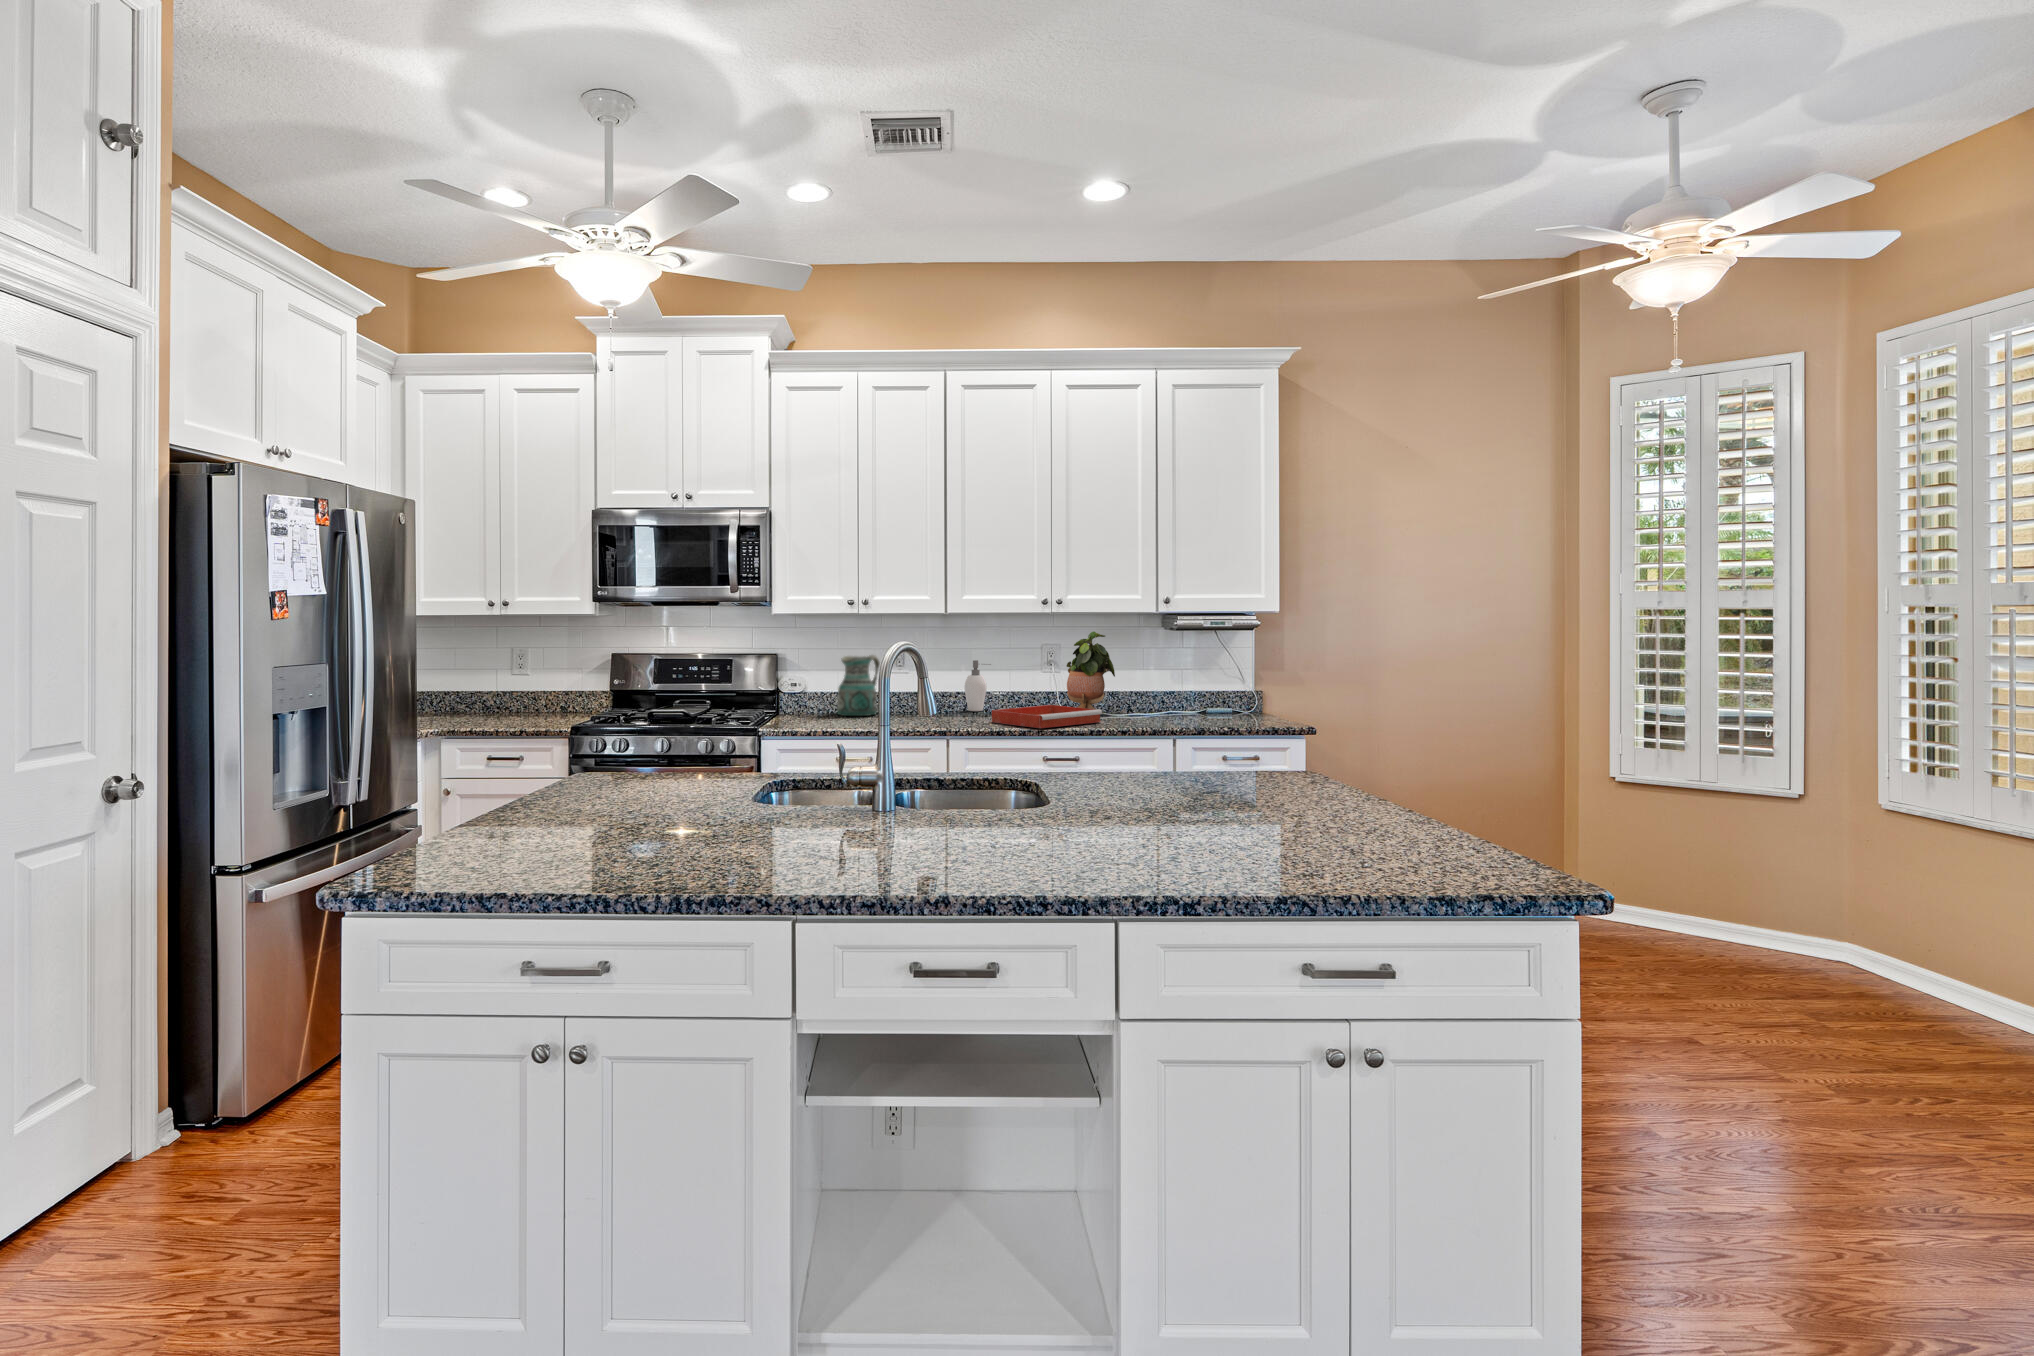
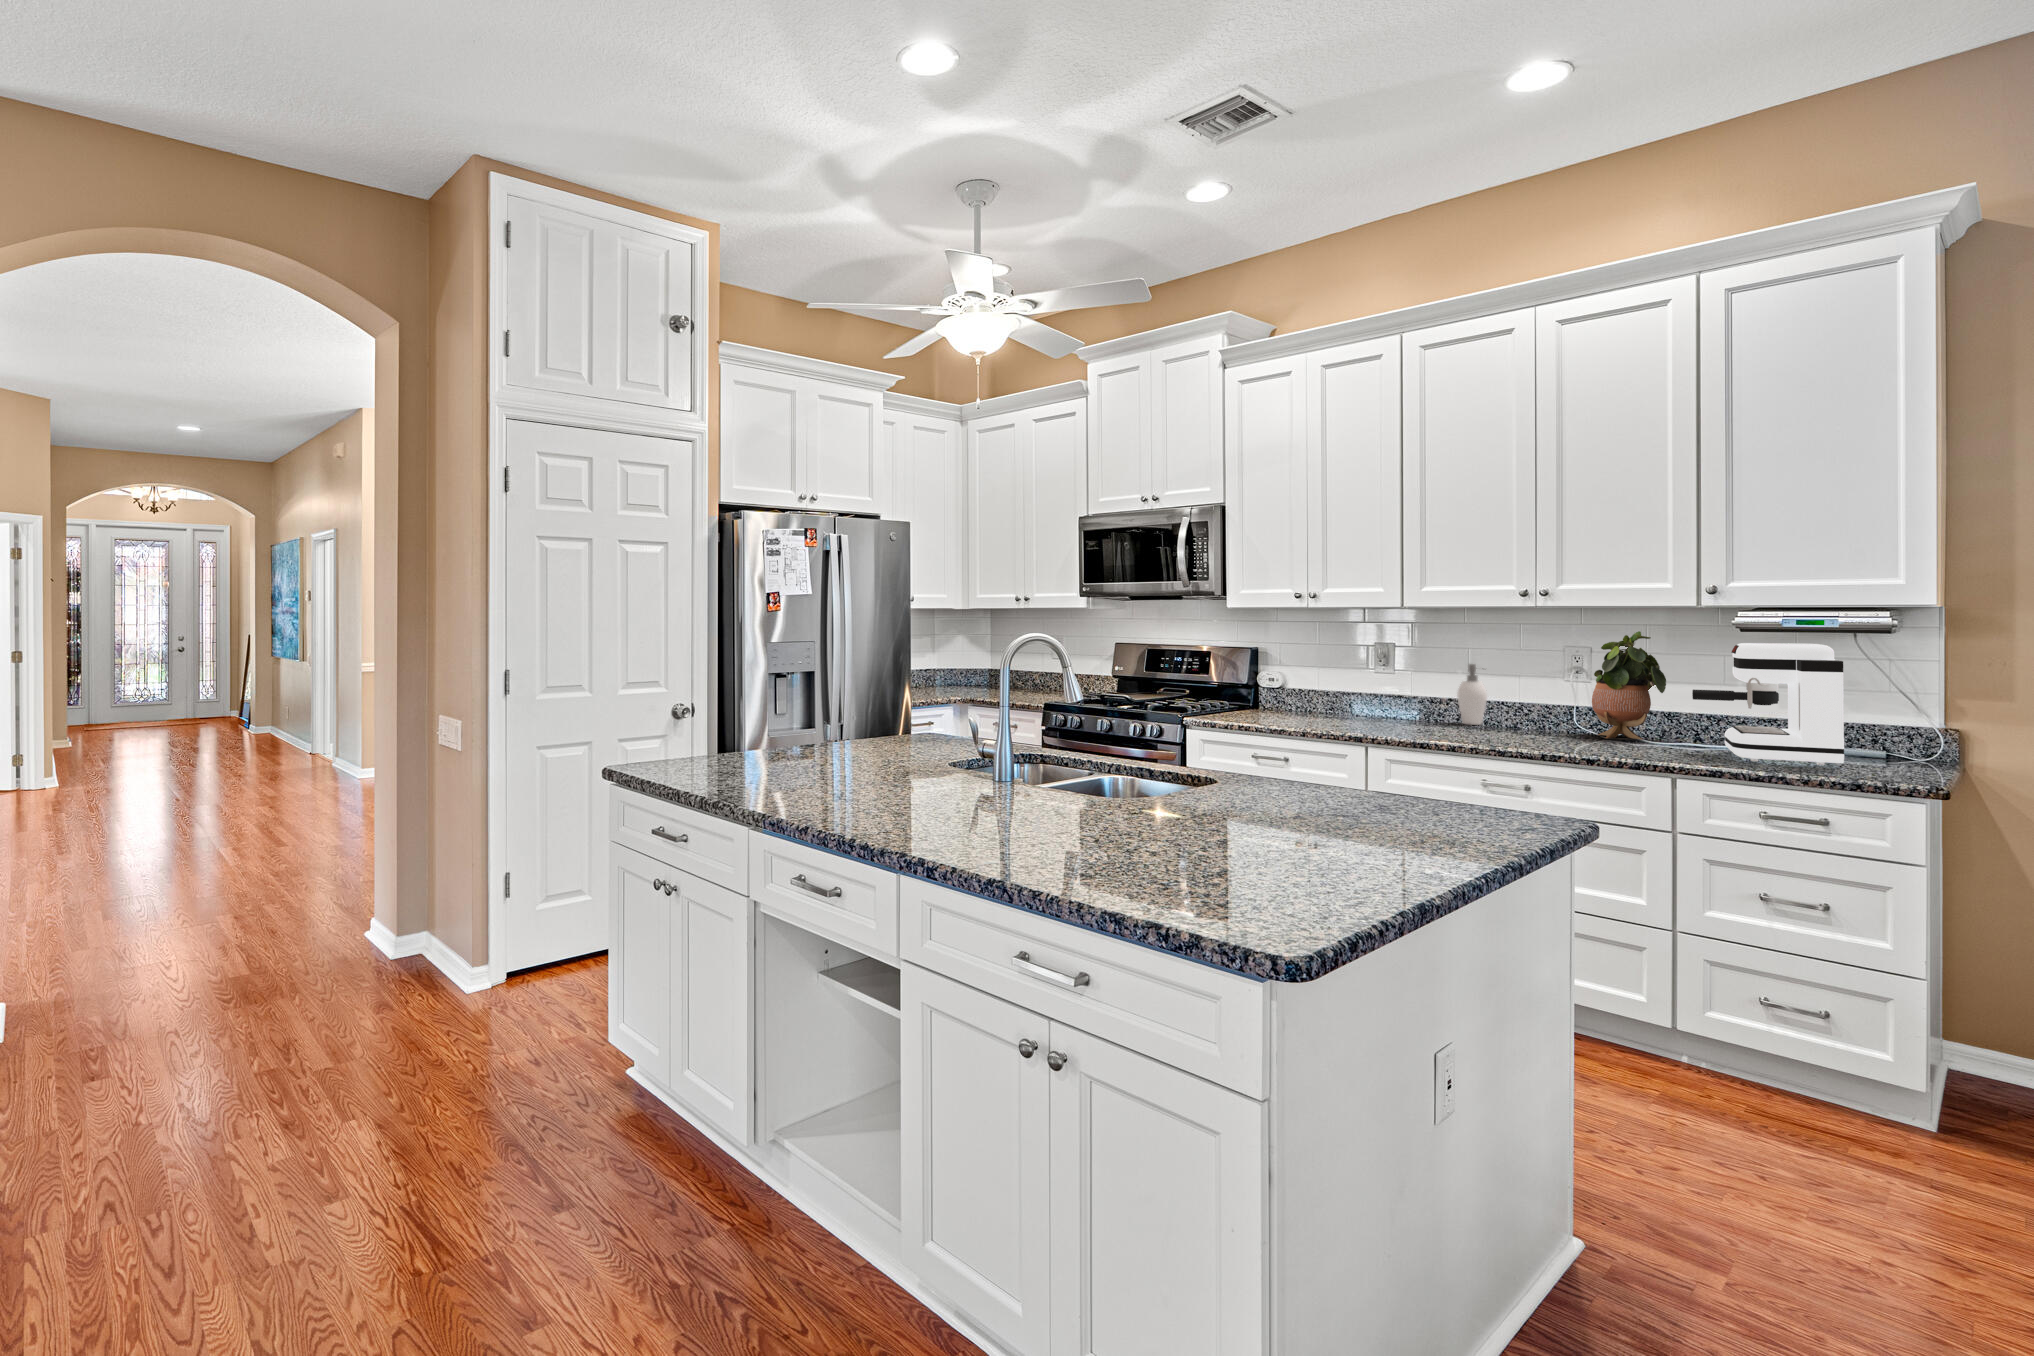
coffee maker: none [1152,638,1244,722] -> present [1692,643,1844,765]
ceramic pitcher: present [837,655,880,716] -> none [1296,653,1356,718]
tray: present [992,705,1102,728] -> none [1443,722,1592,748]

